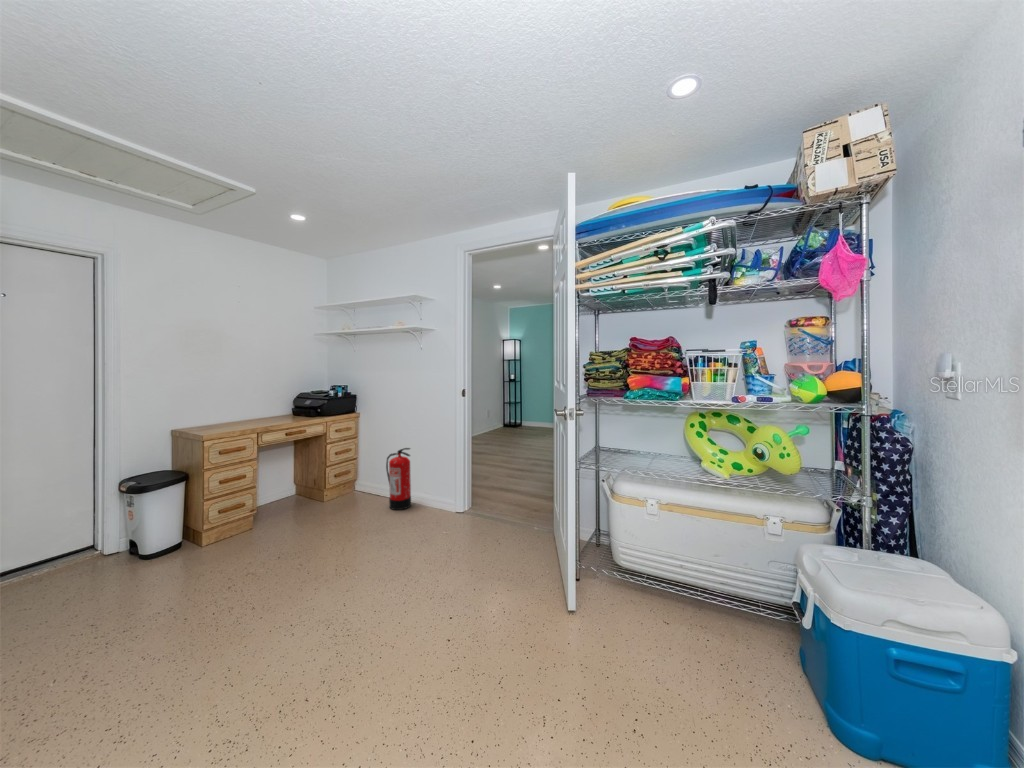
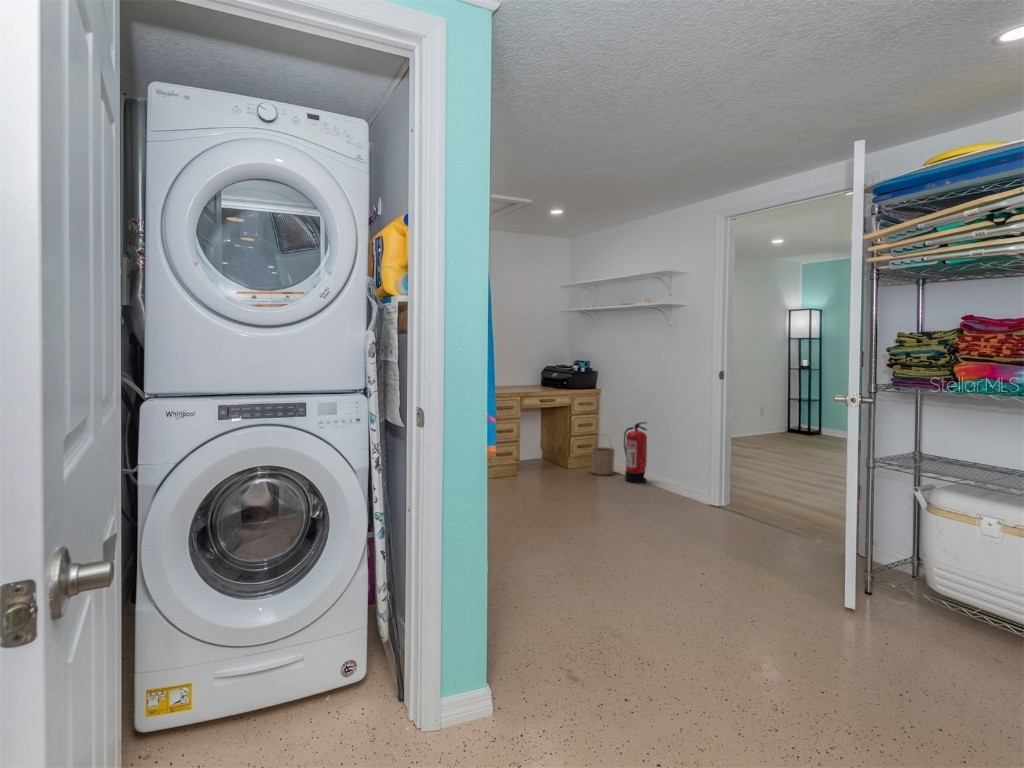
bucket: none [351,461,377,505] -> present [591,446,615,475]

